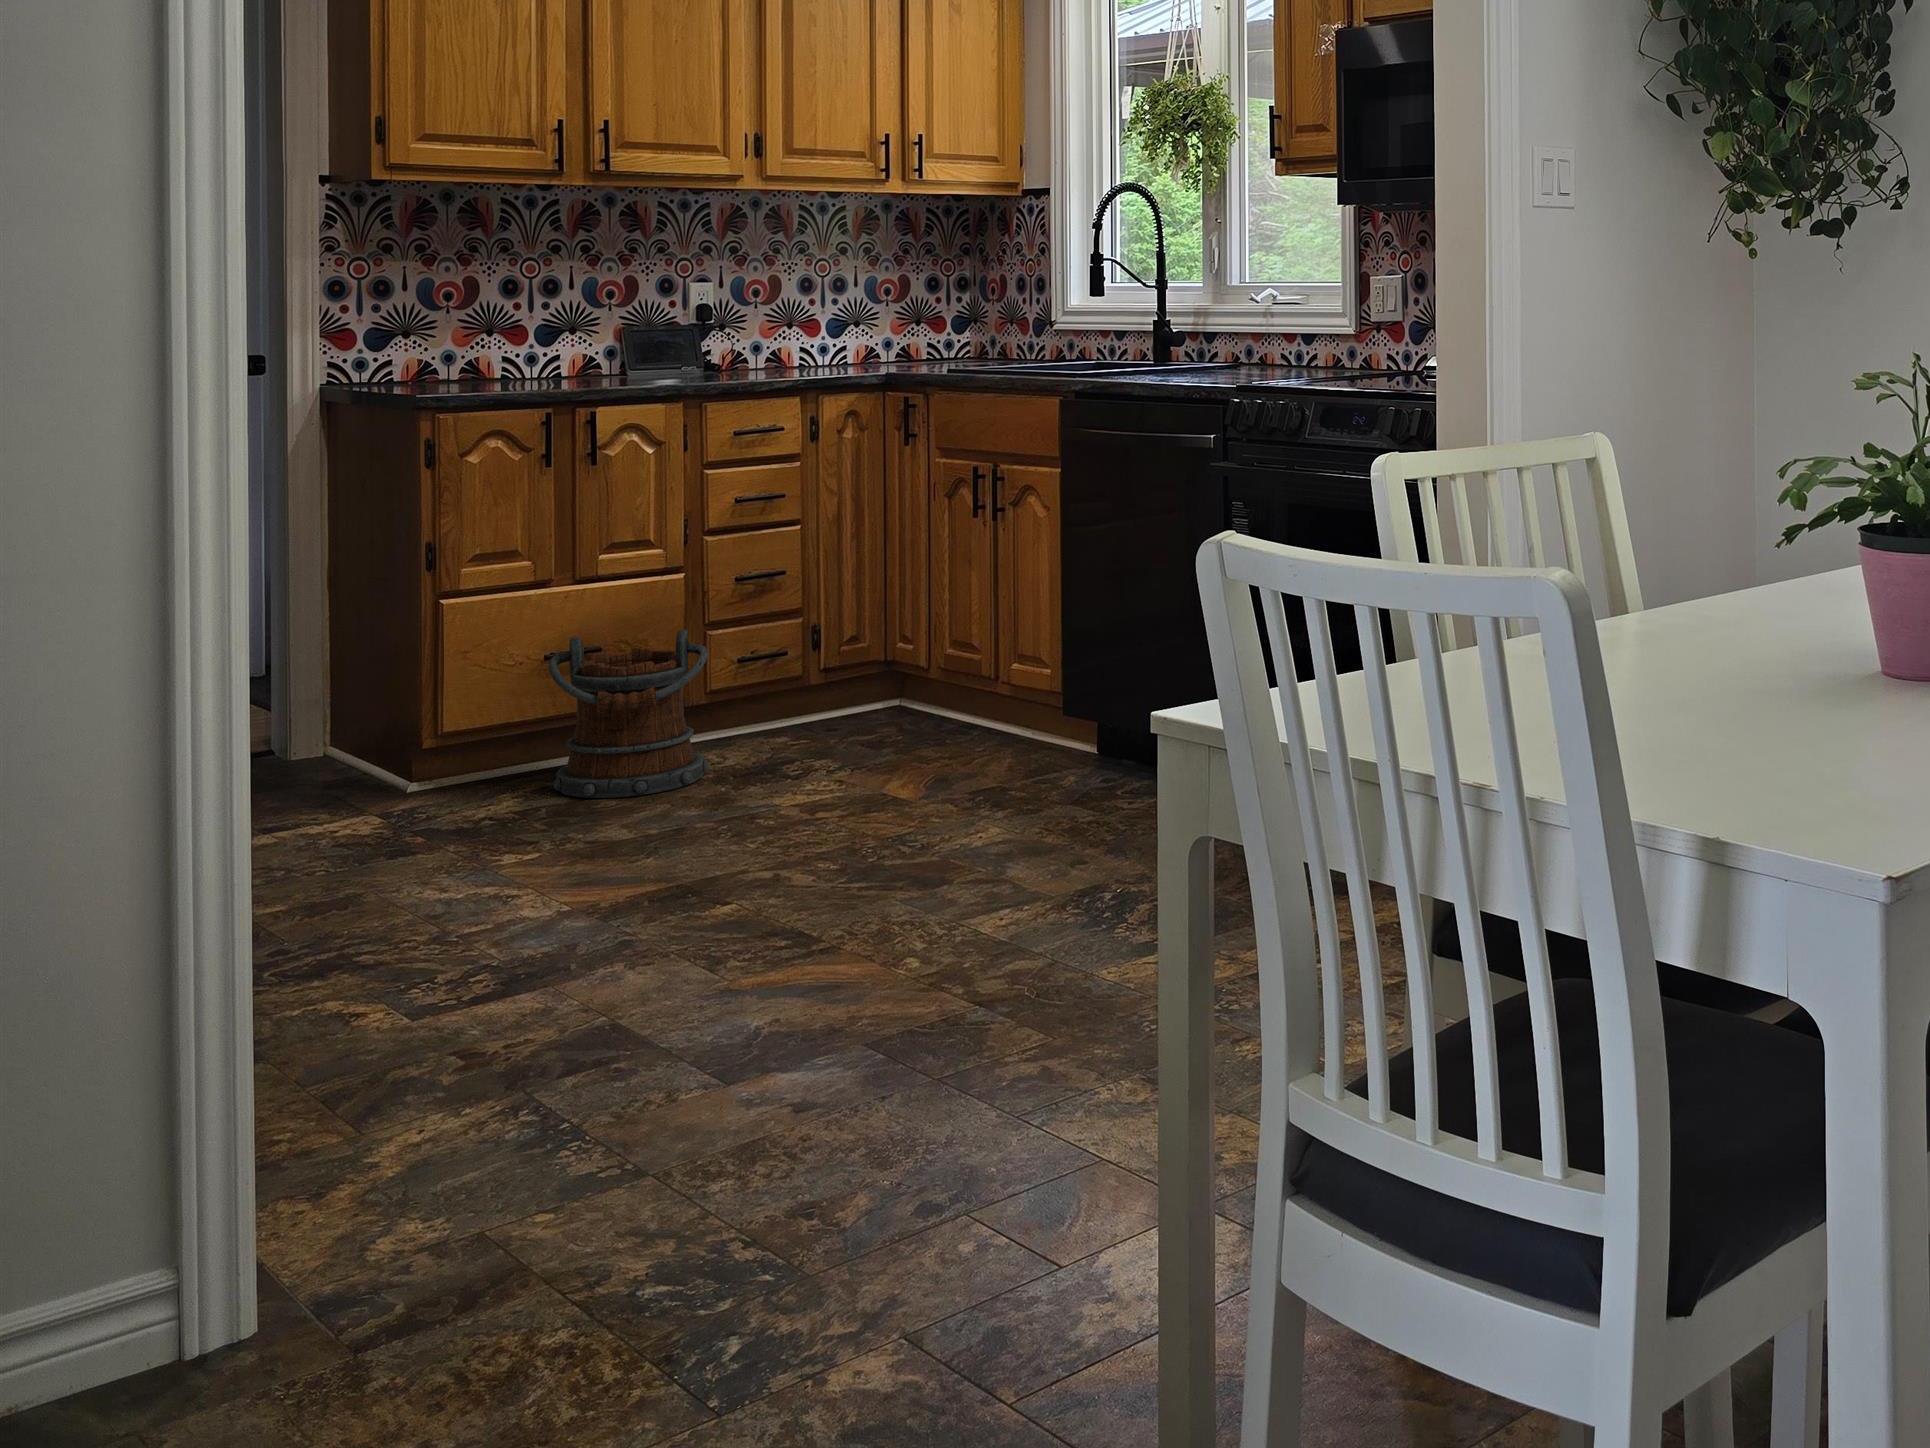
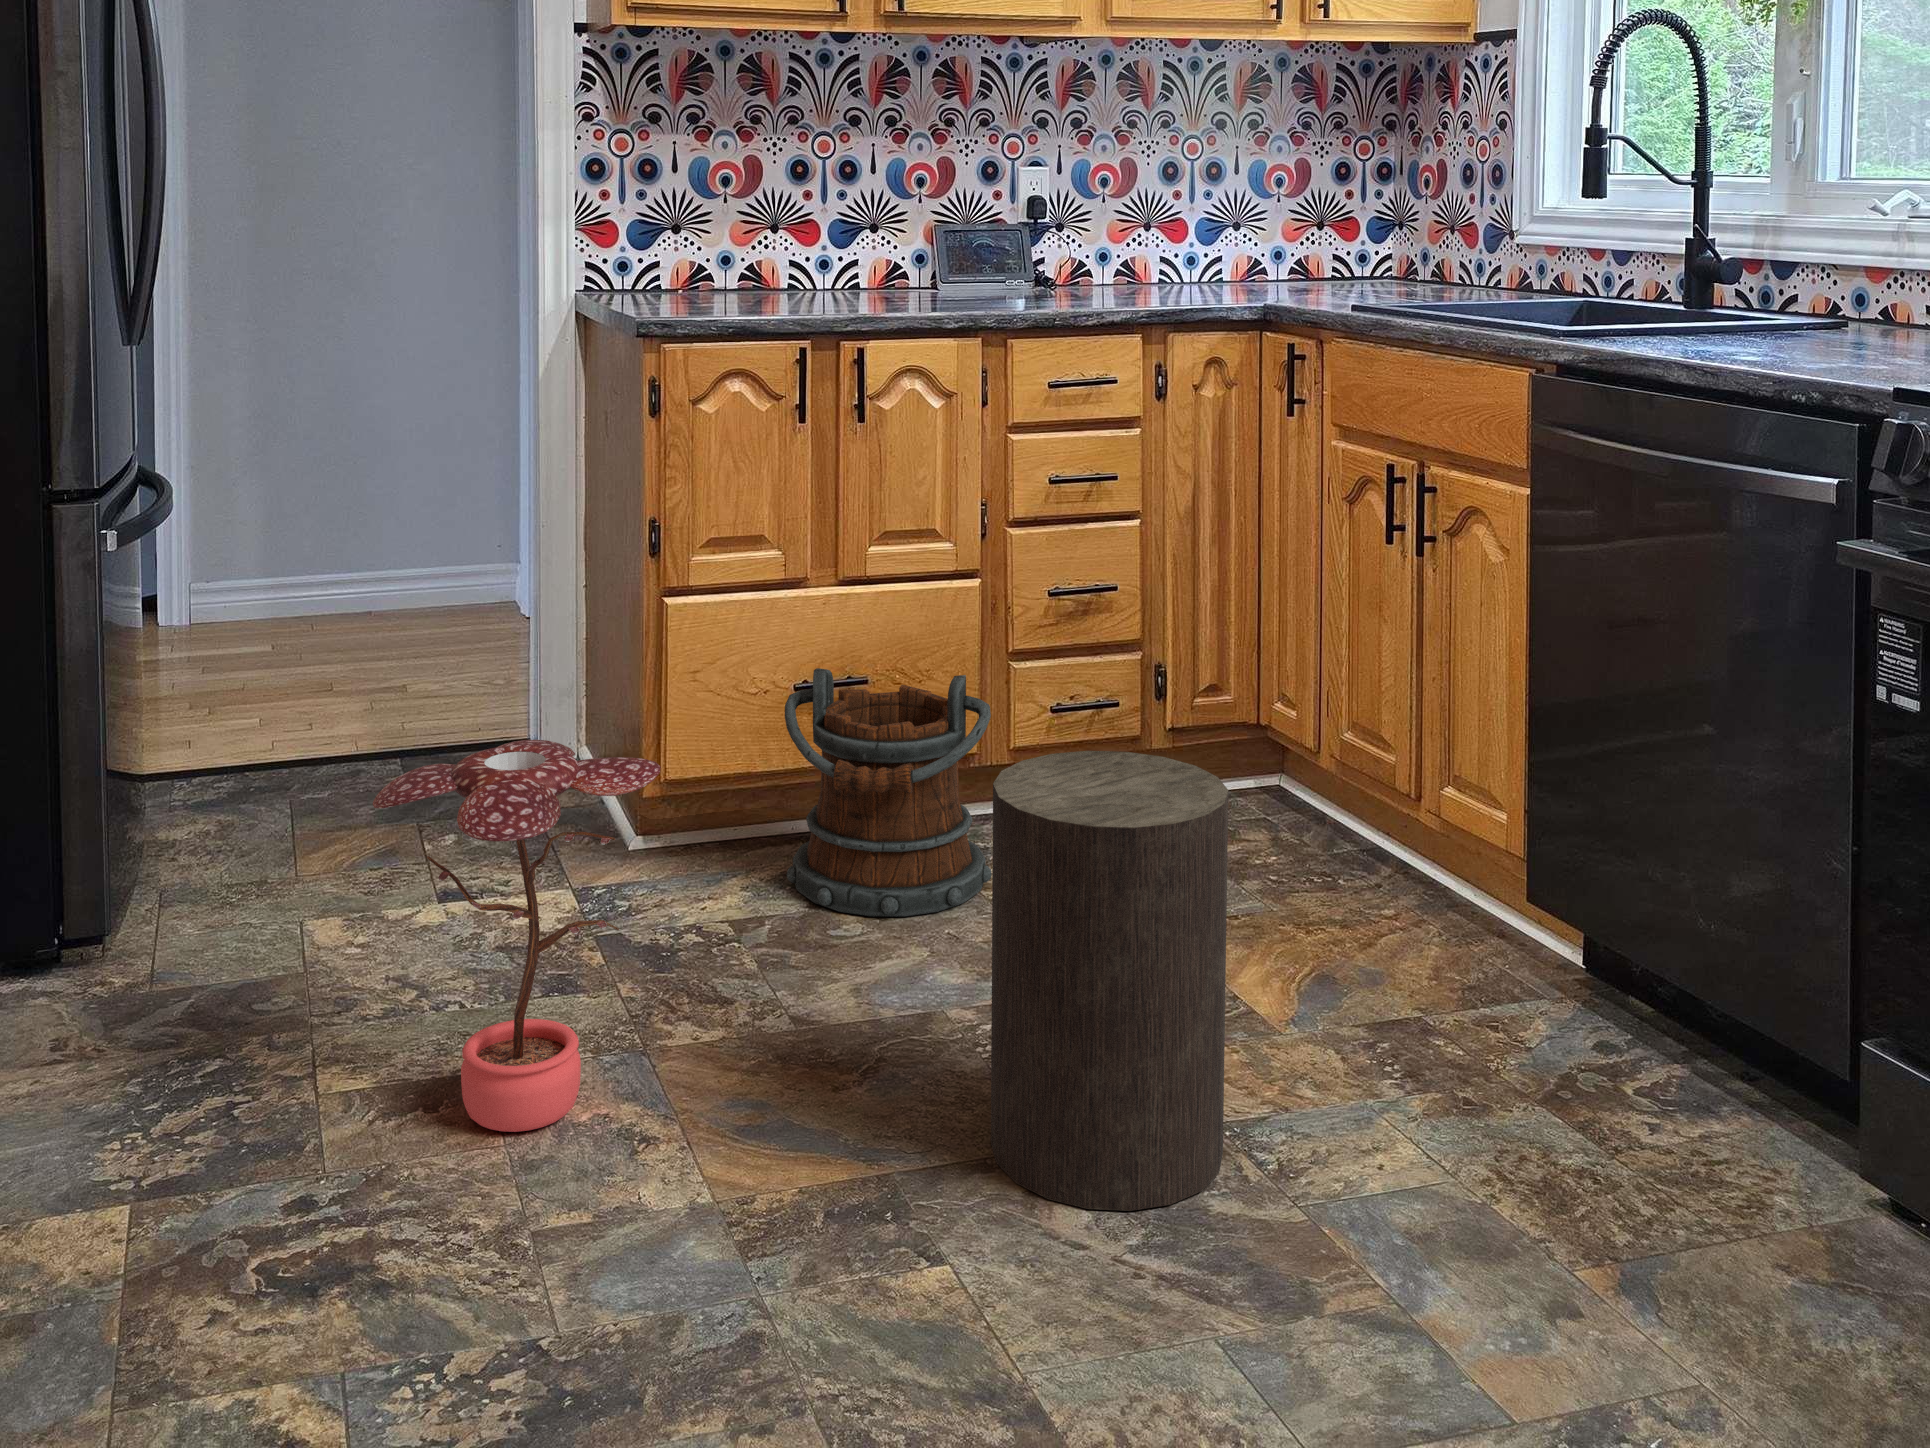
stool: none [748,624,894,871] -> present [991,751,1228,1211]
potted plant: none [312,658,518,904] -> present [373,740,661,1132]

